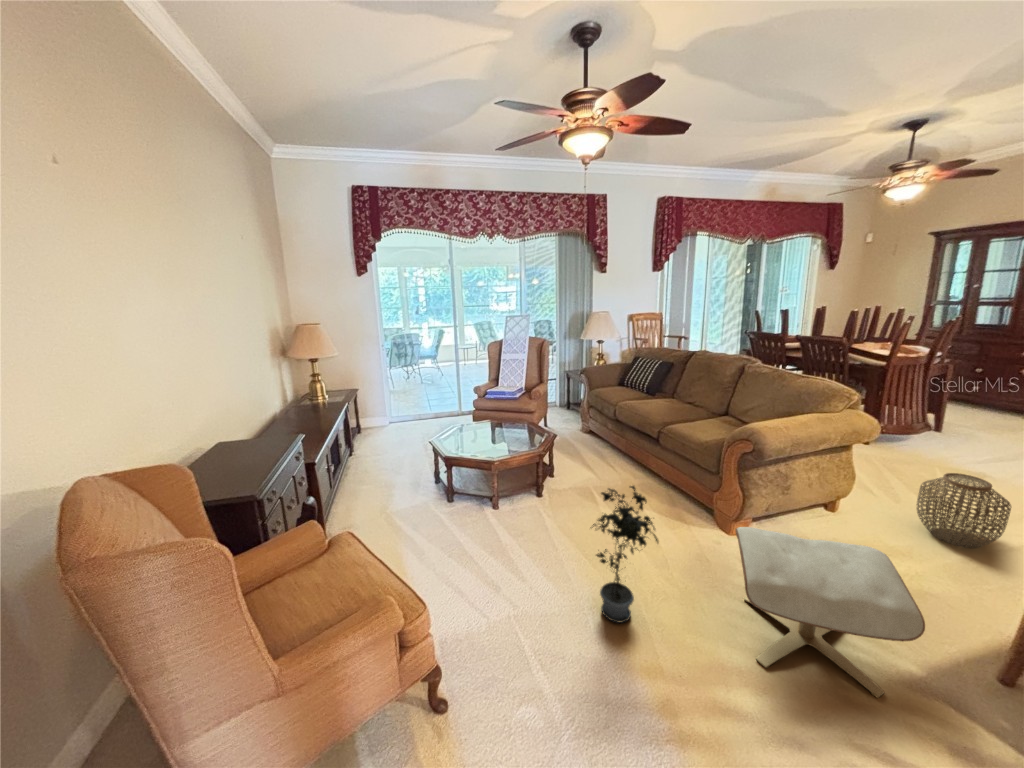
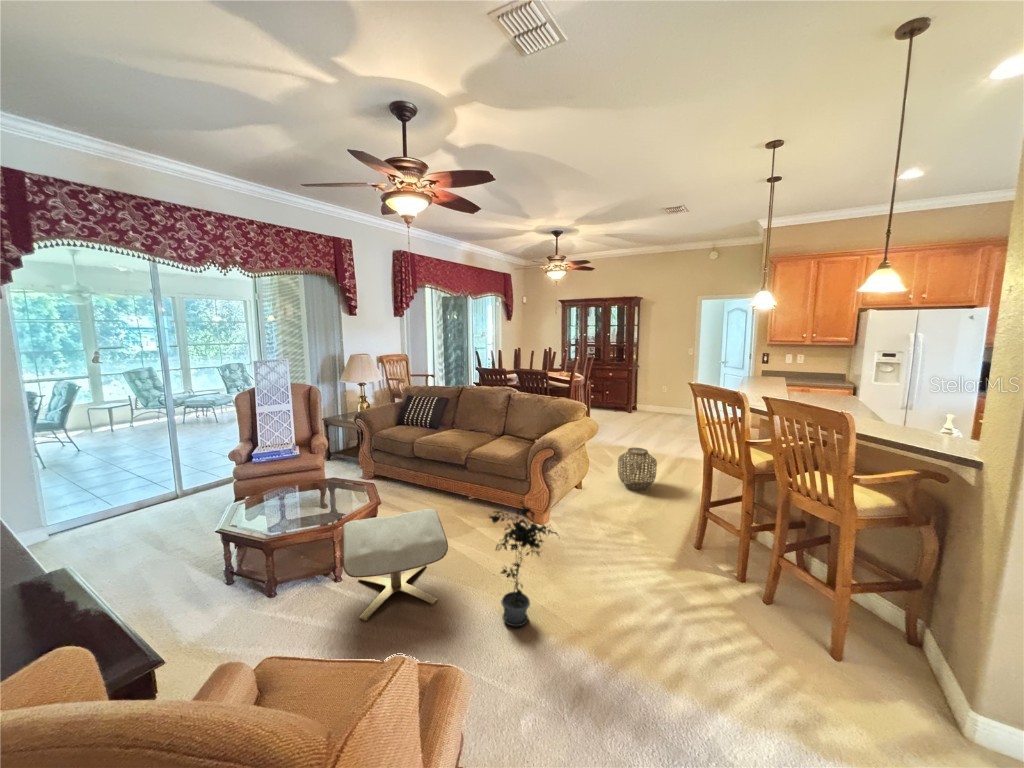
ottoman: present [736,527,925,698] -> present [343,509,448,621]

